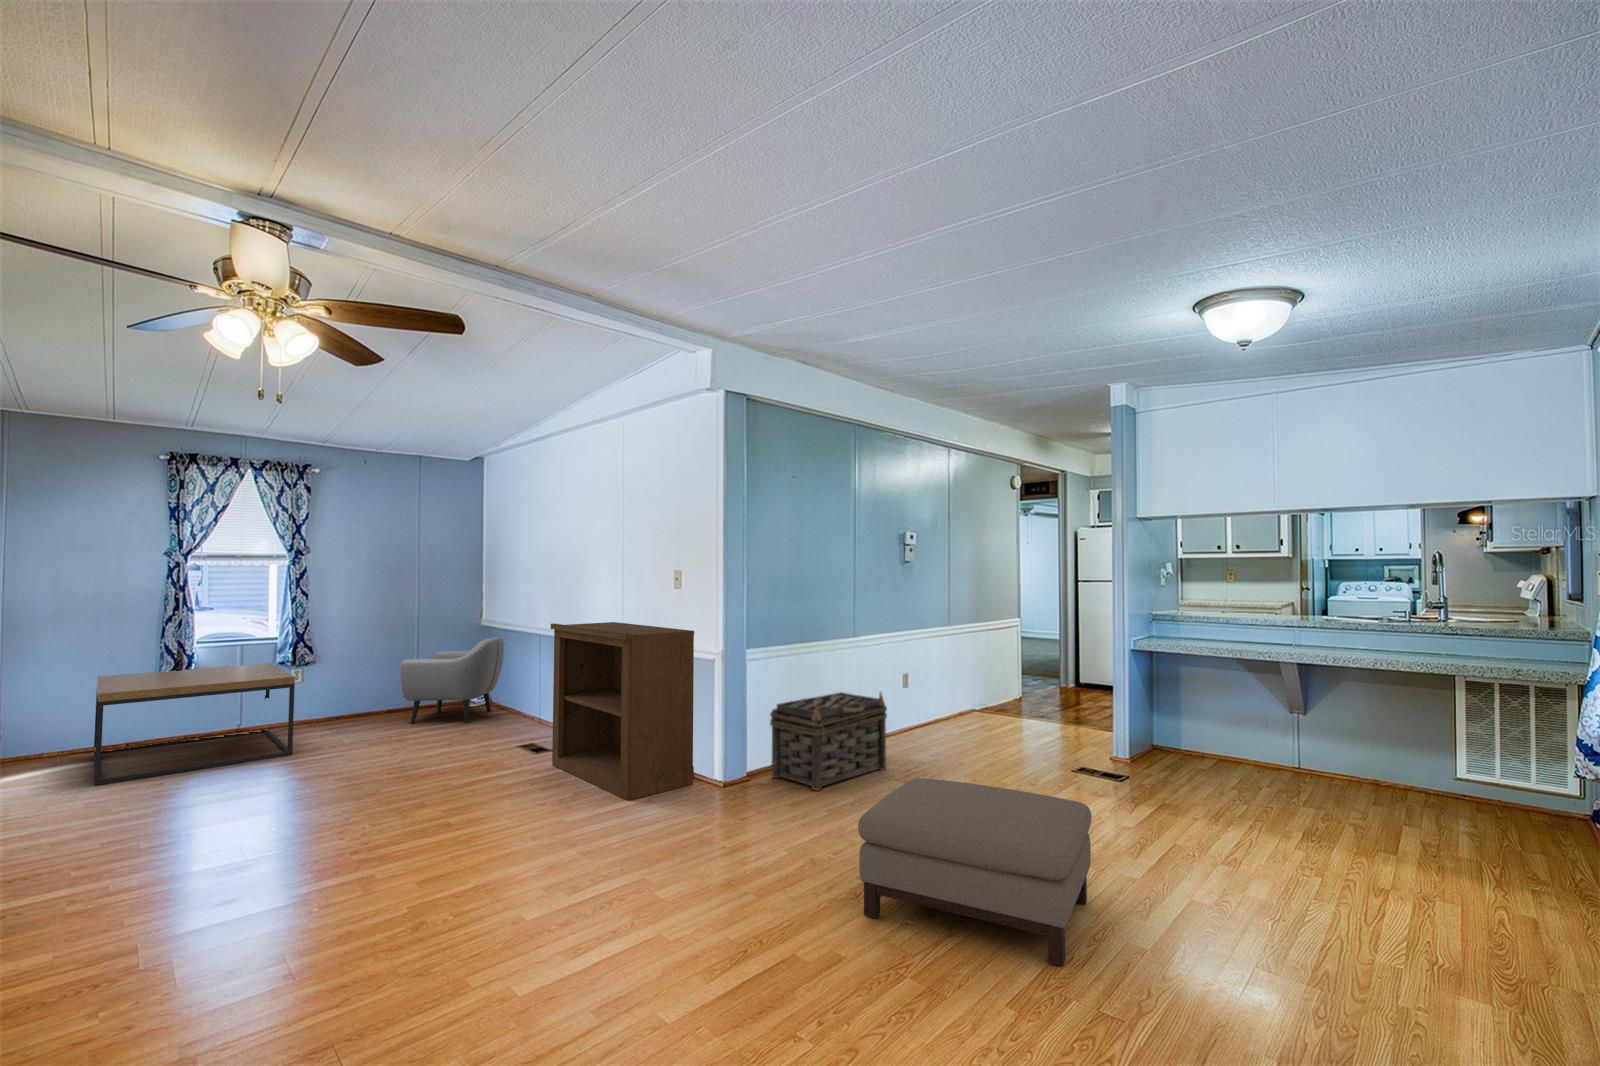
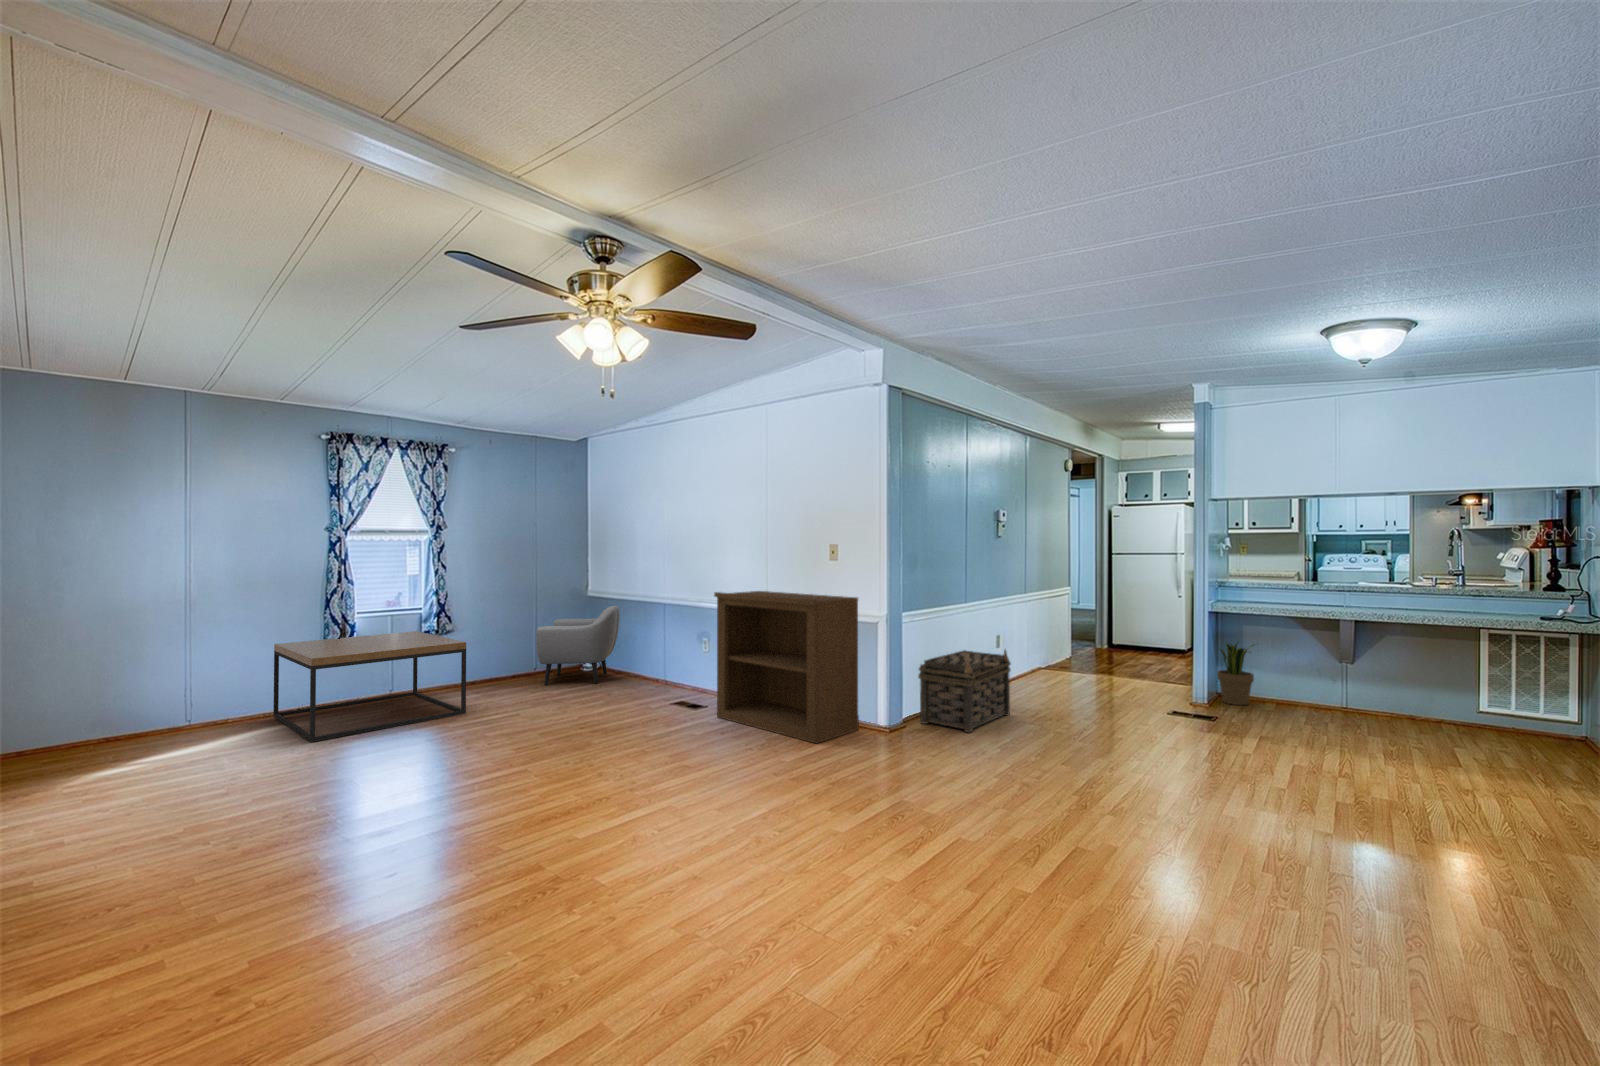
potted plant: none [1150,685,1192,763] -> present [1217,644,1254,705]
ottoman: present [858,778,1092,966] -> none [1097,715,1293,851]

